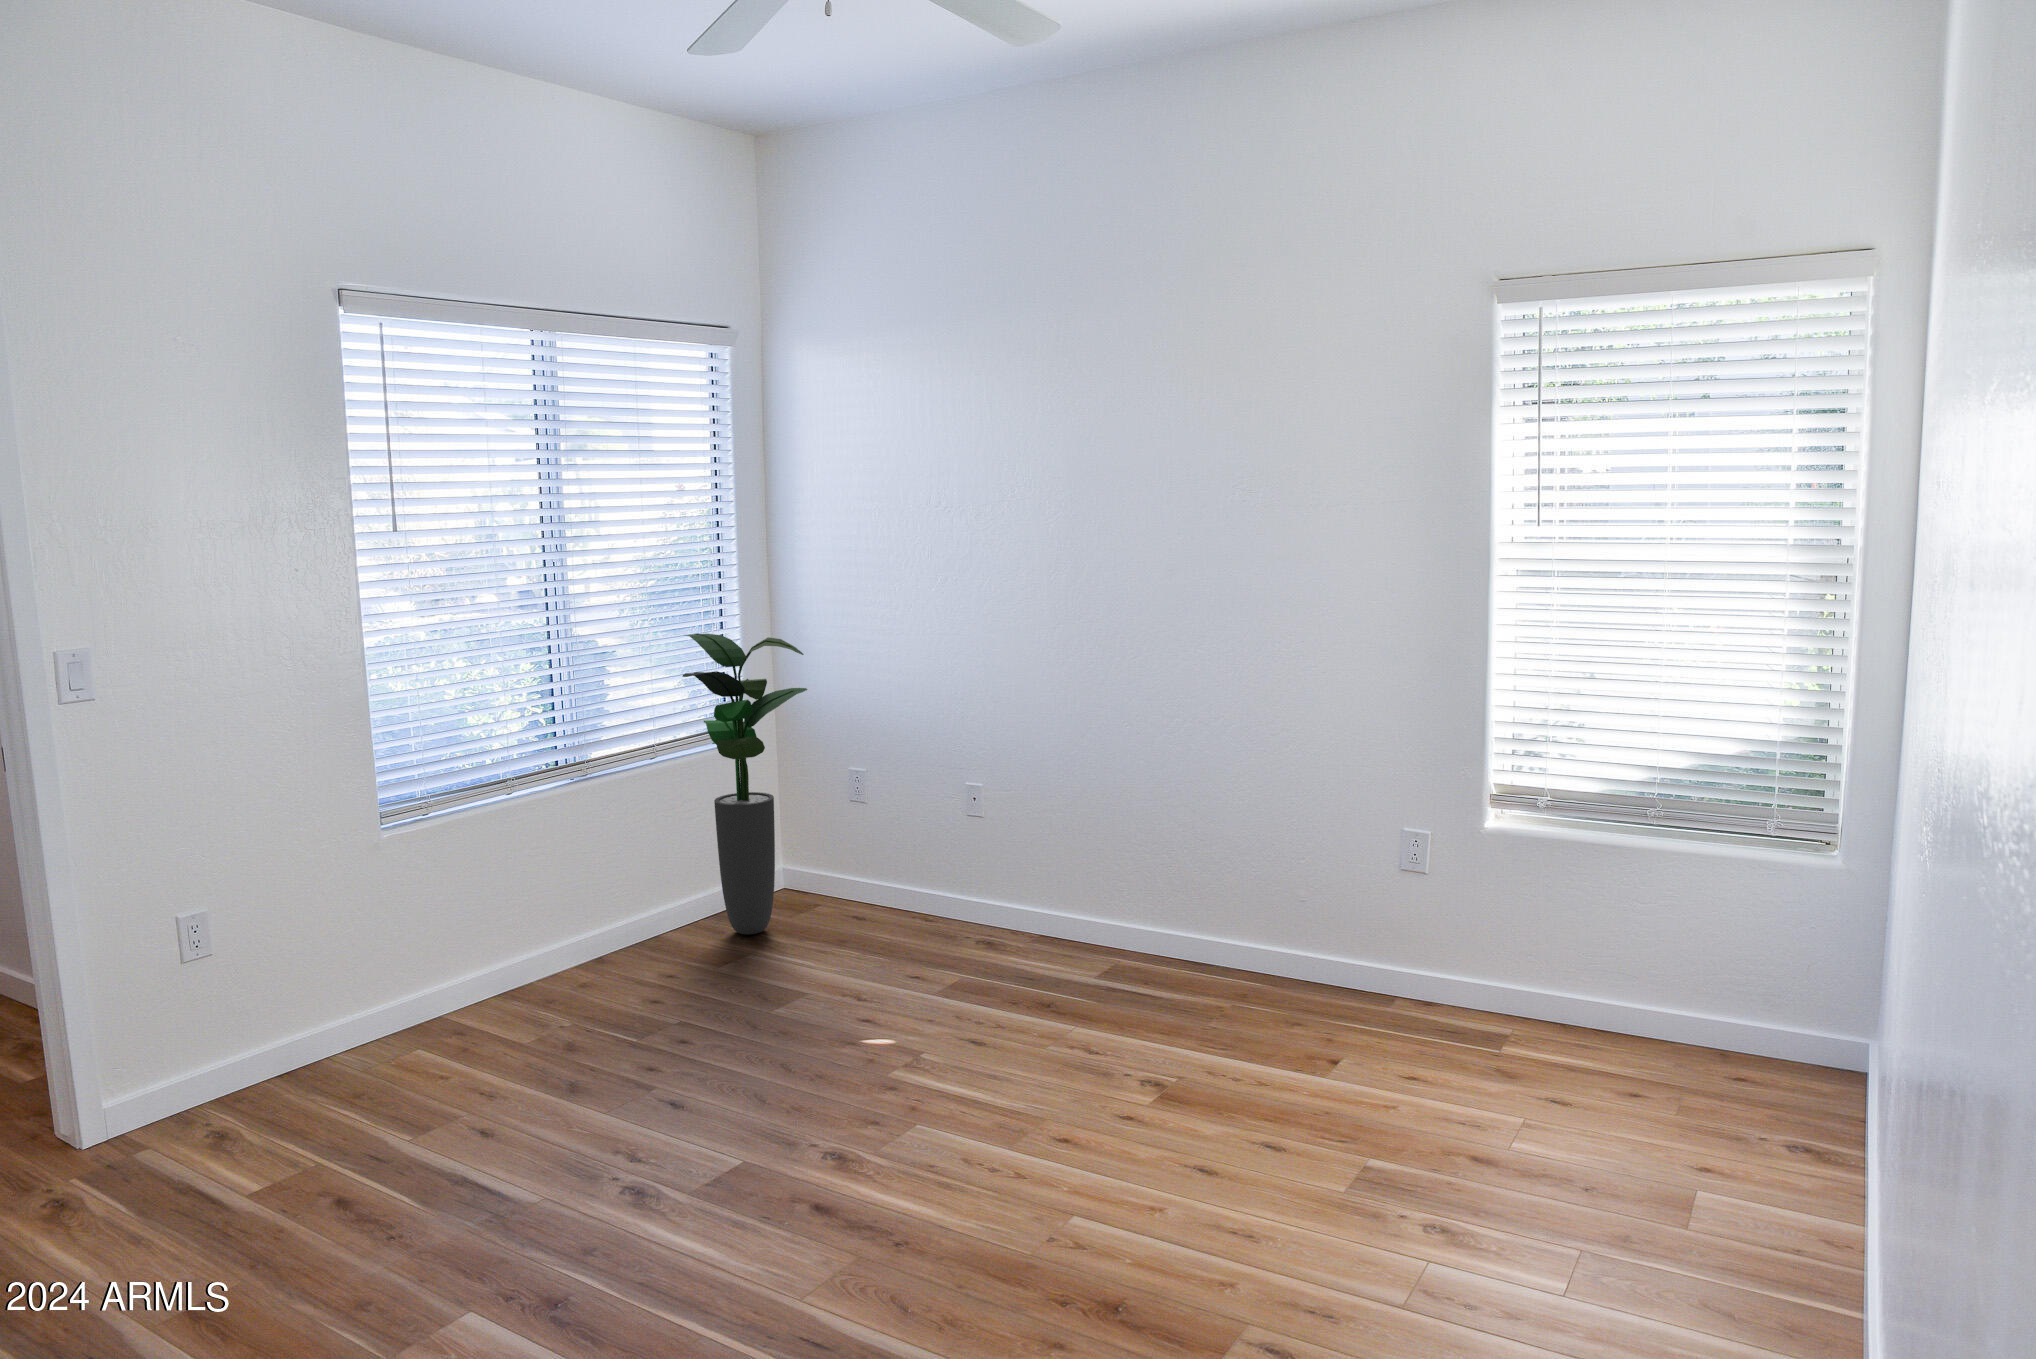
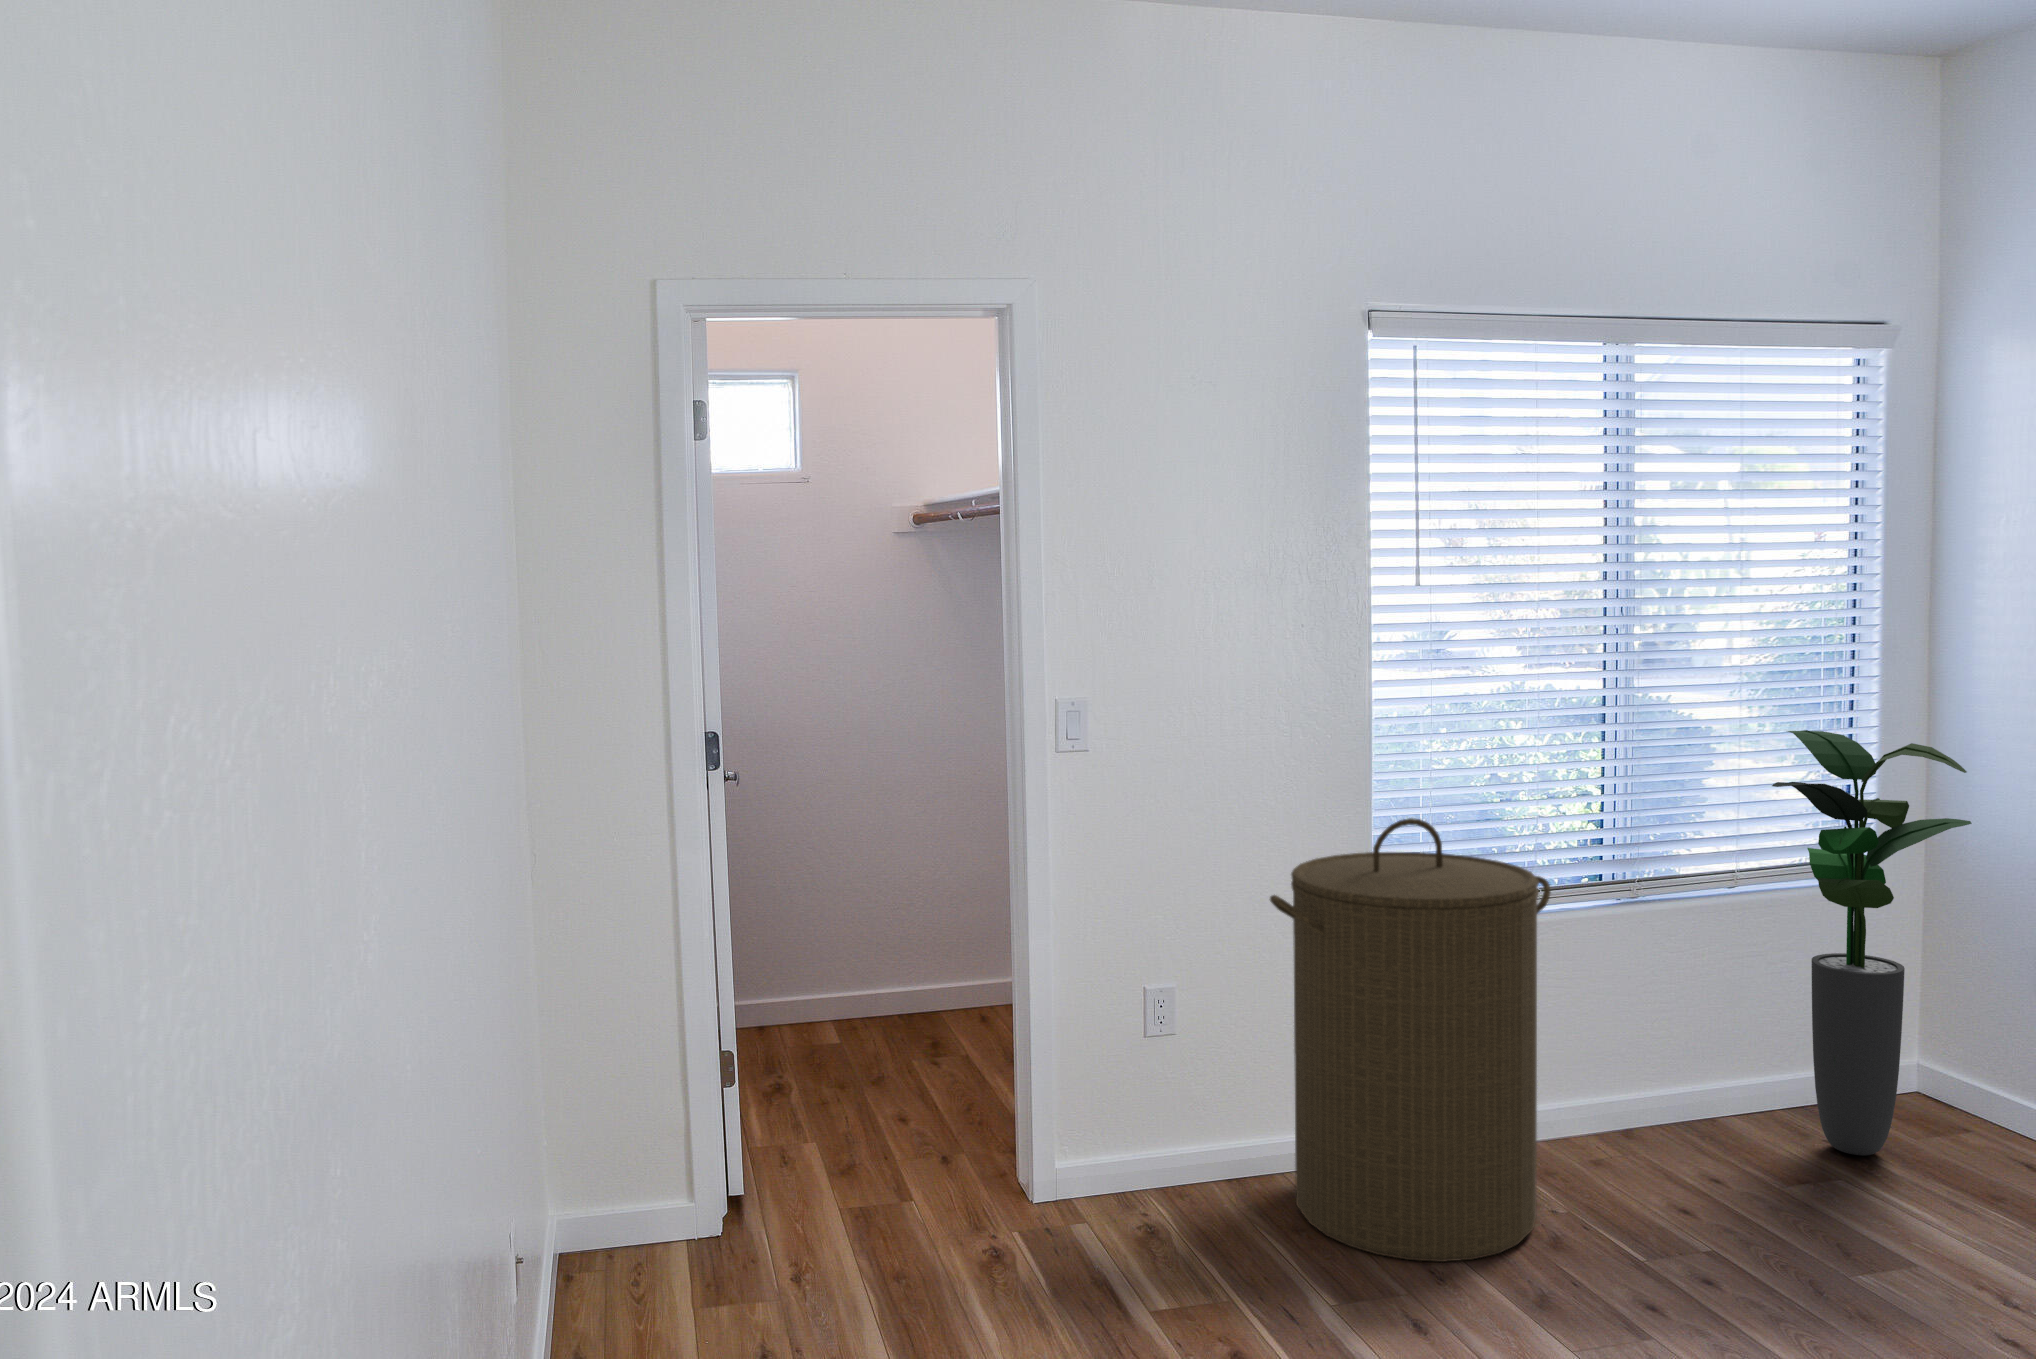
laundry hamper: none [299,731,550,1099] -> present [1270,818,1551,1262]

